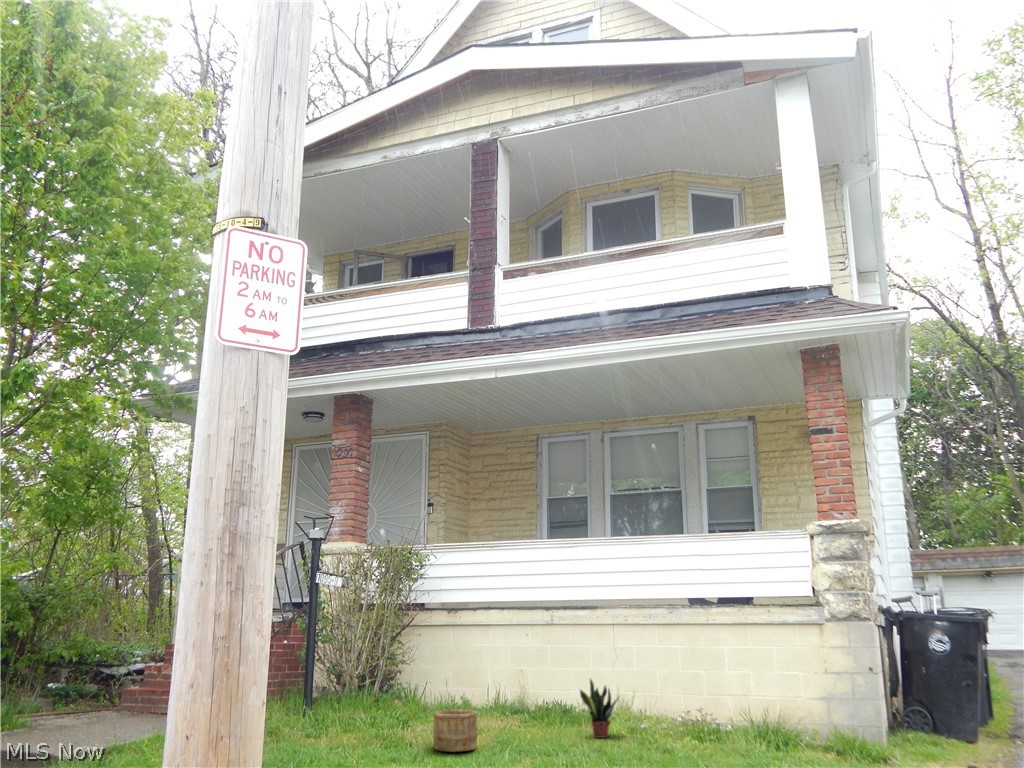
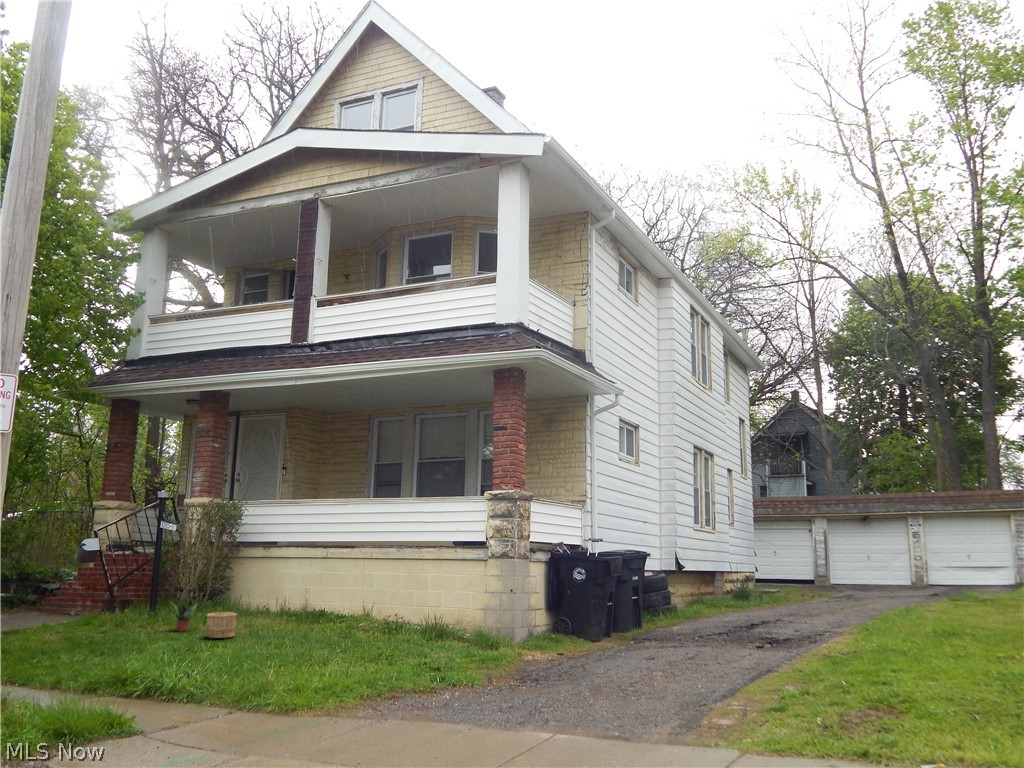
potted plant: present [580,679,618,738] -> present [168,599,196,631]

